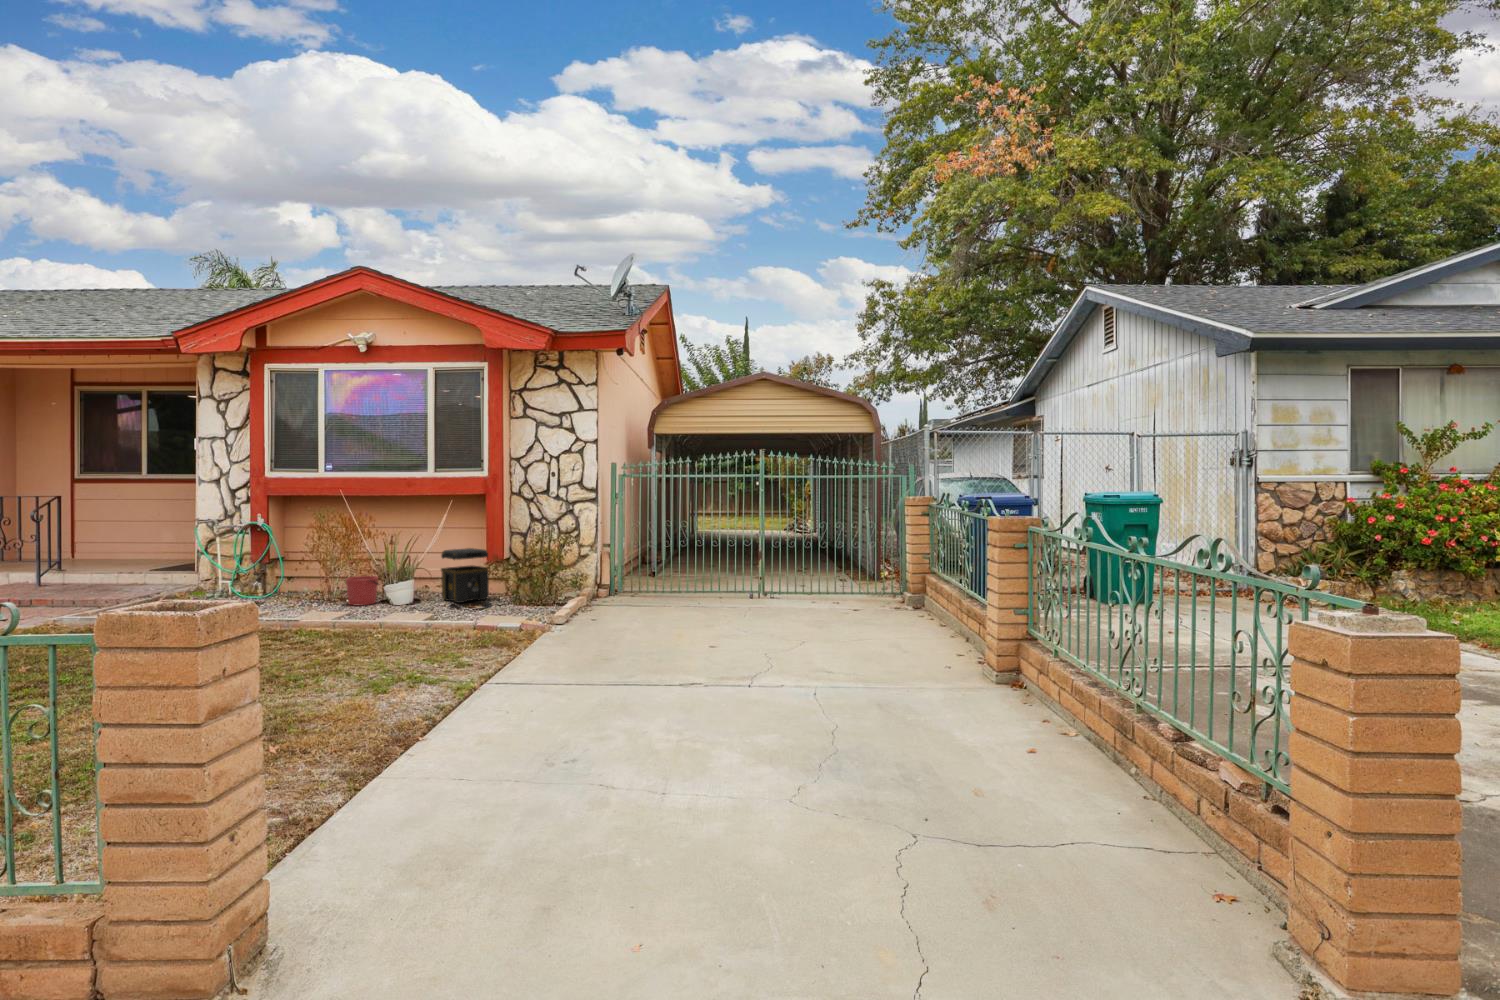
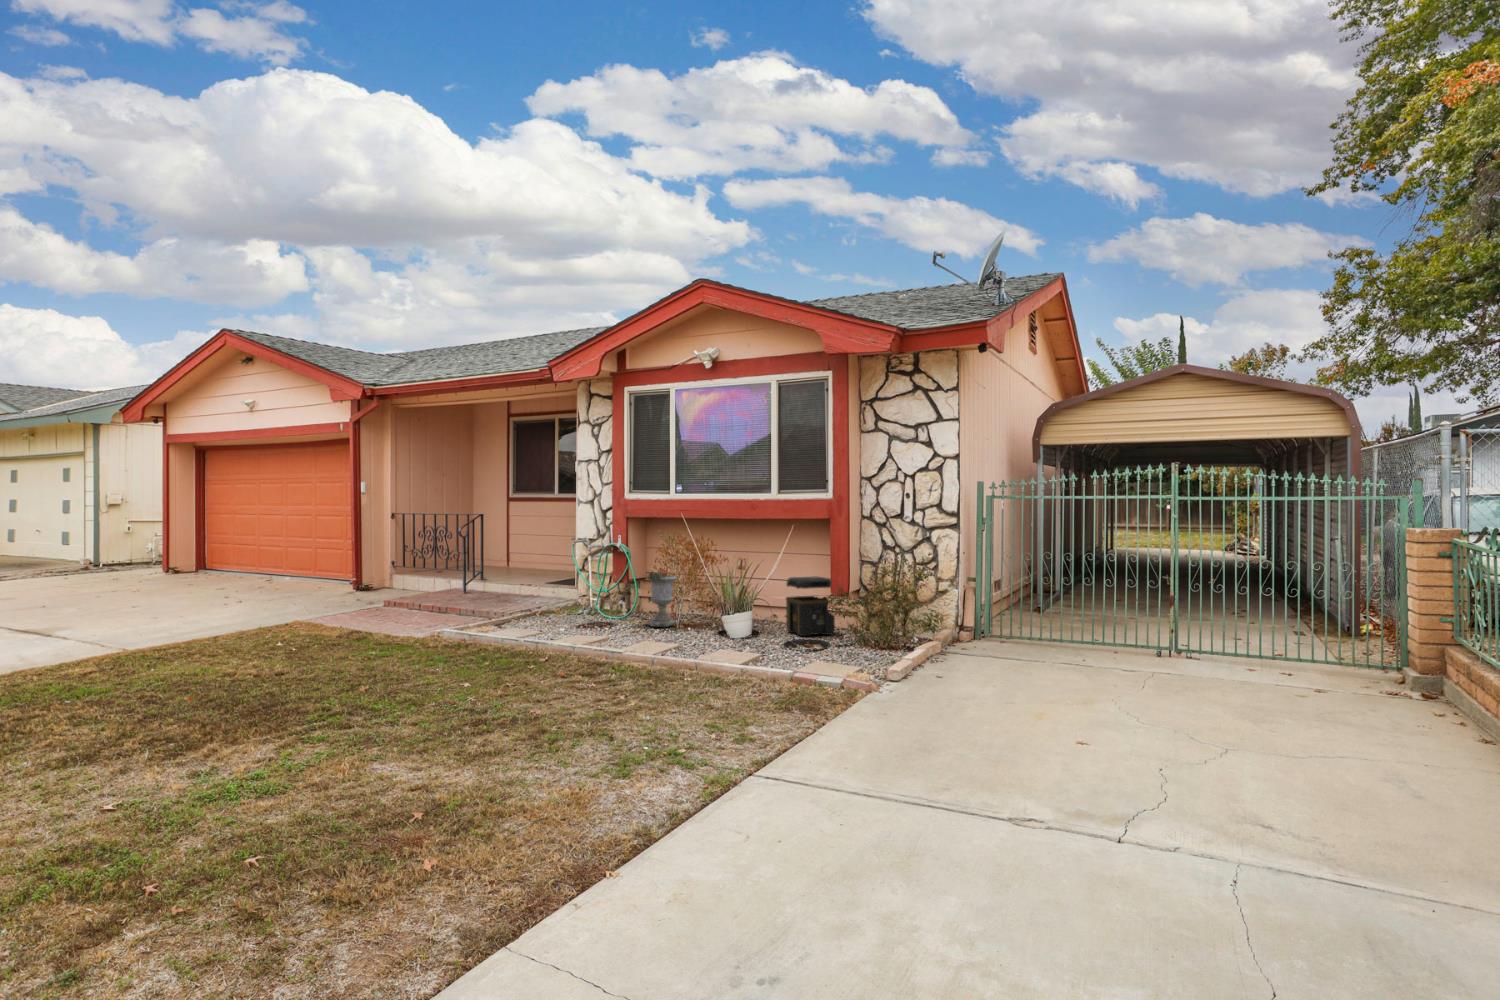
planter: none [292,548,326,605] -> present [647,571,676,627]
bucket: present [345,576,379,606] -> none [693,601,726,632]

